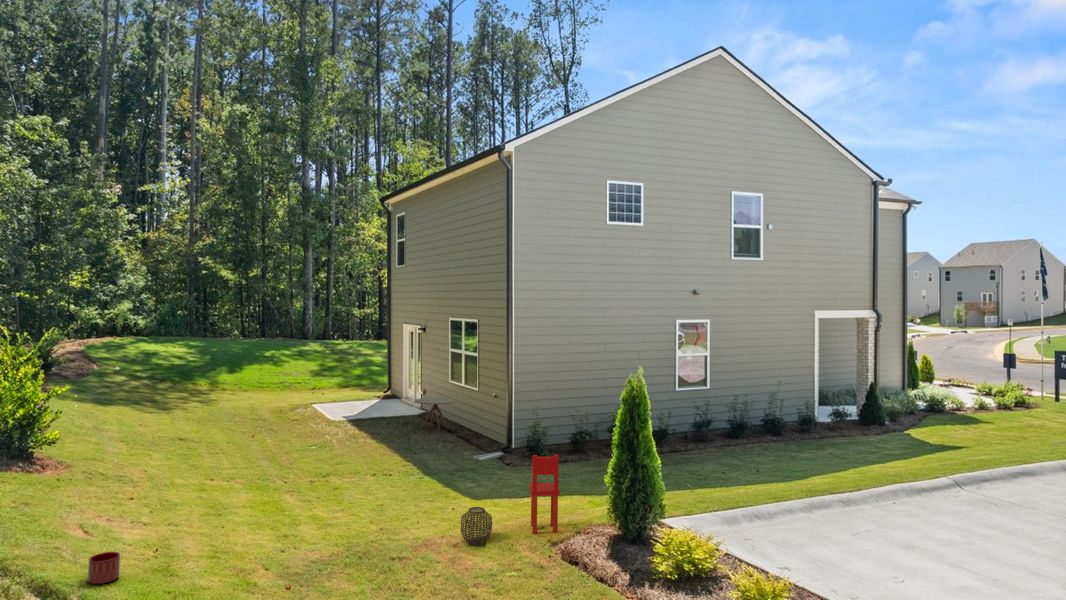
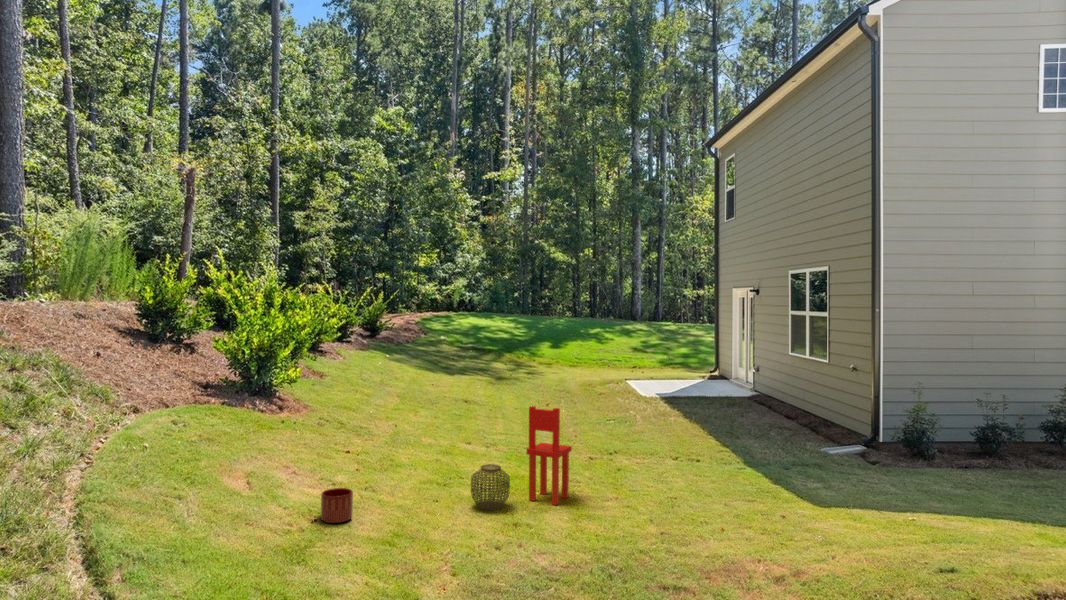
round table: present [415,398,456,431] -> none [741,374,798,417]
chair: present [529,455,560,533] -> present [526,406,572,505]
woven basket: present [461,507,492,545] -> present [471,464,510,510]

